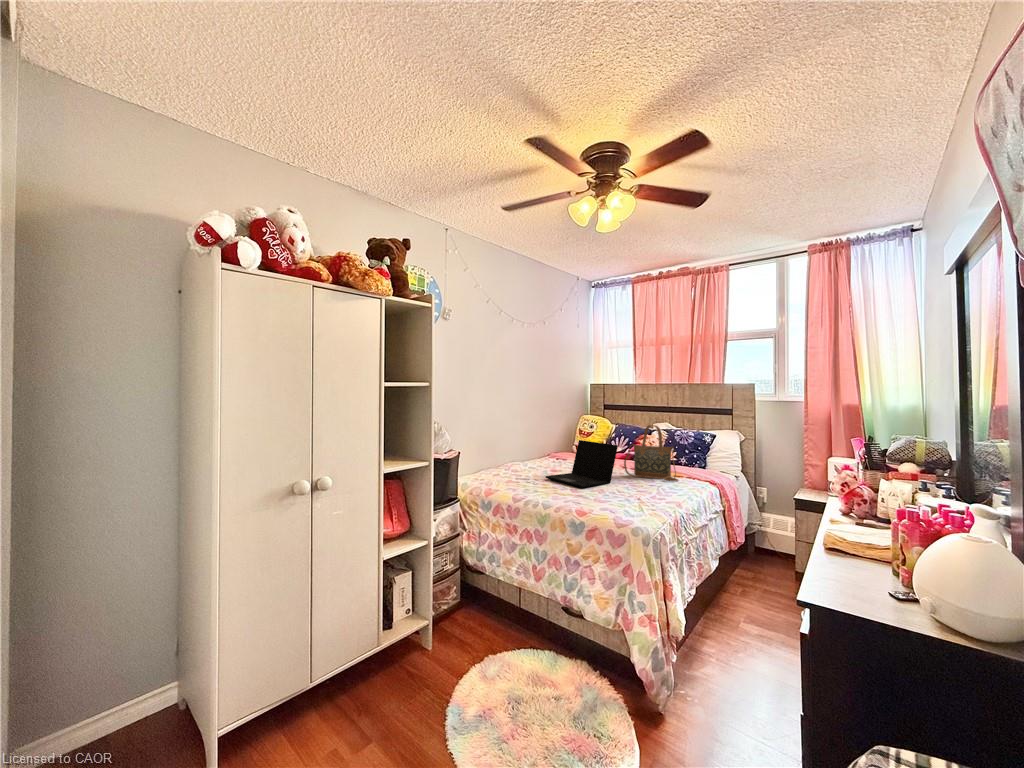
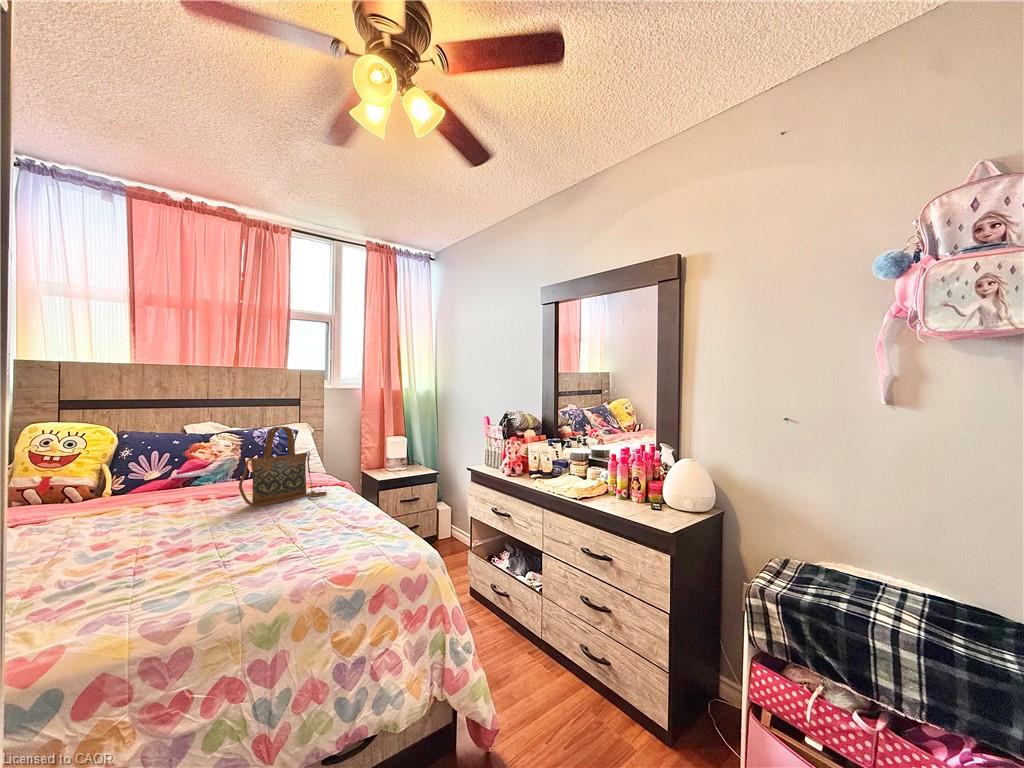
laptop: present [546,440,618,488] -> none [113,463,262,562]

